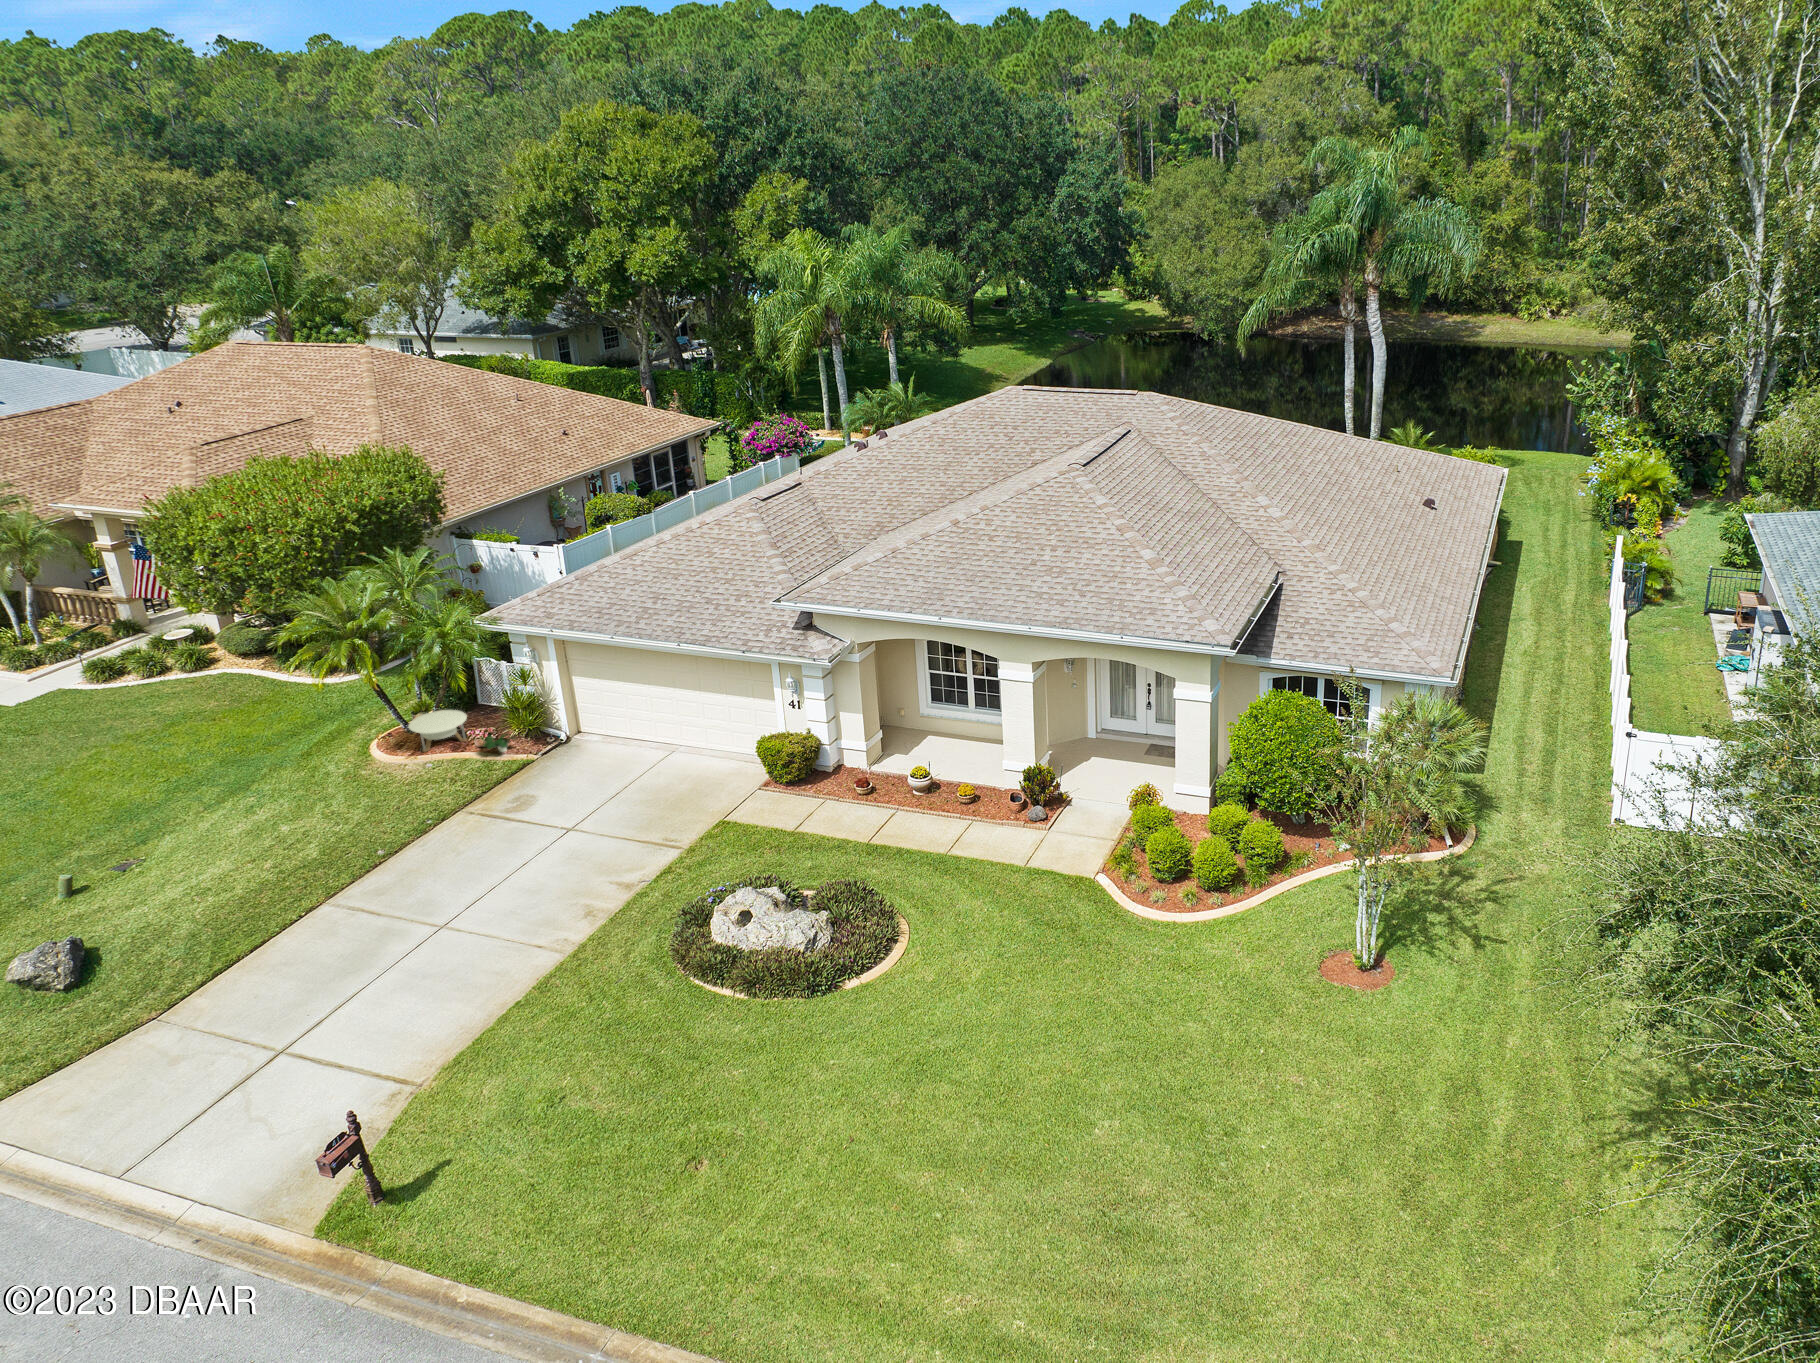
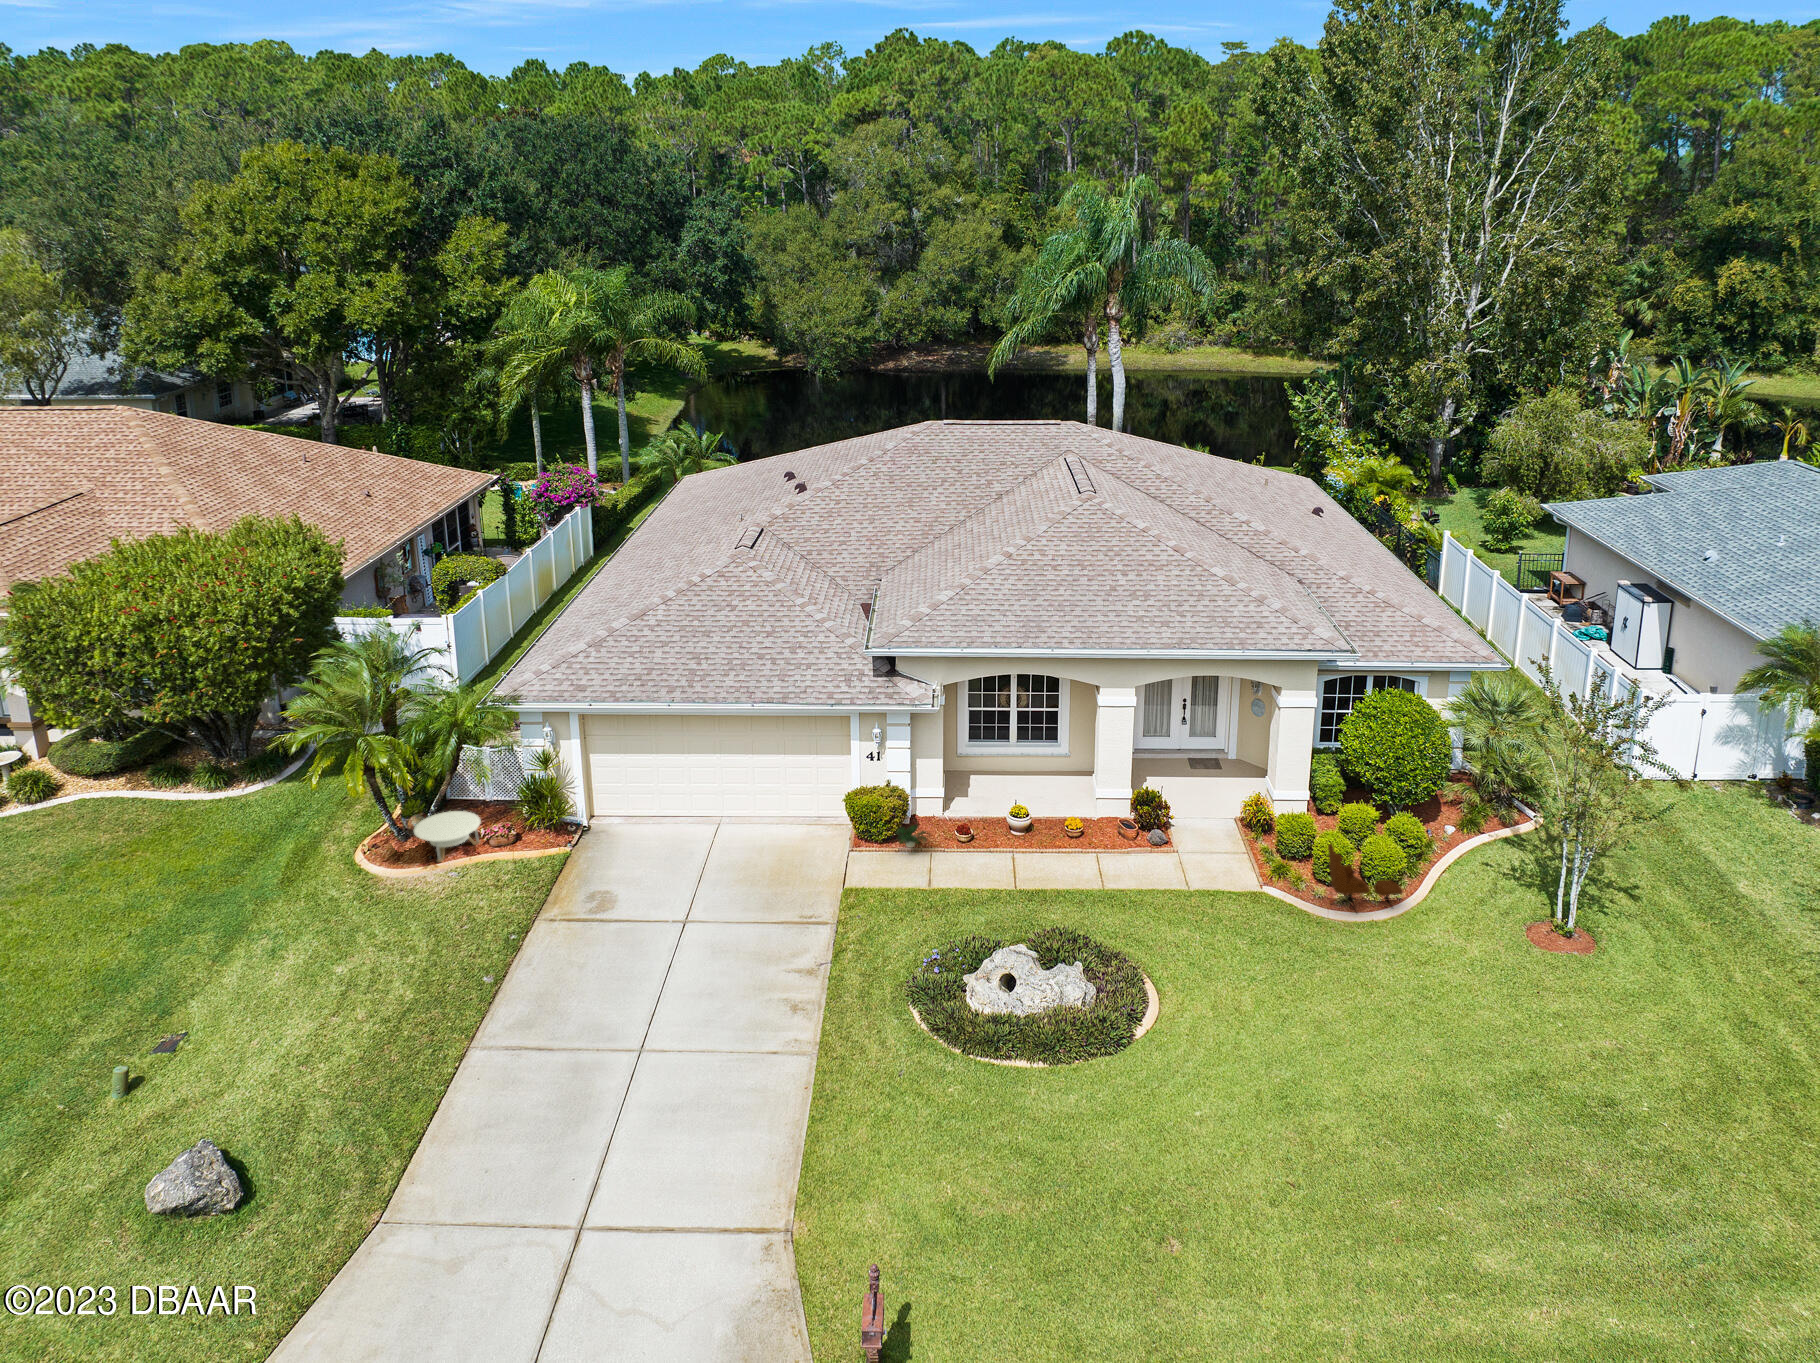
potted plant: present [483,733,516,752] -> present [897,825,930,848]
lounge chair: none [1155,847,1242,929] -> present [1328,844,1403,911]

